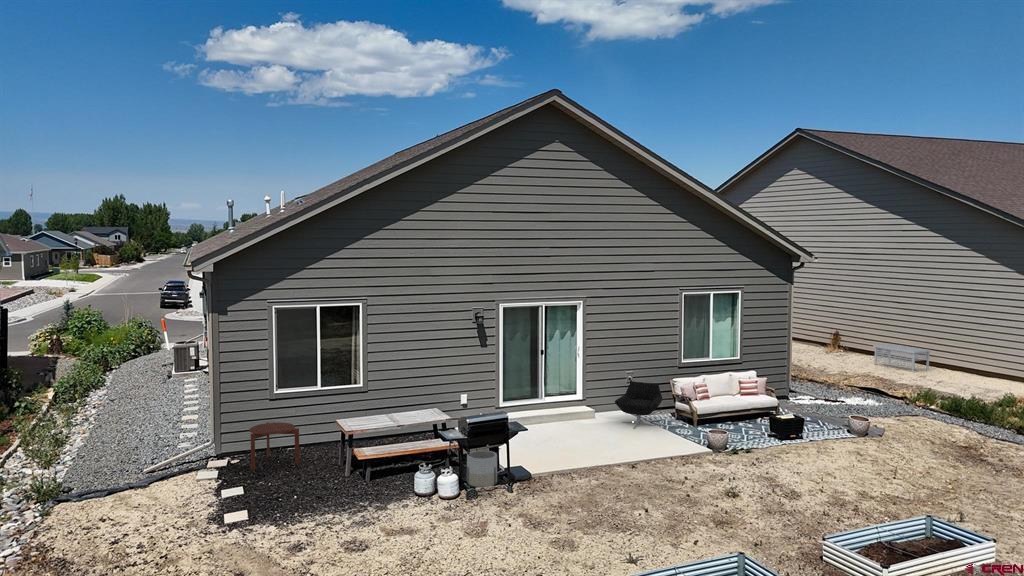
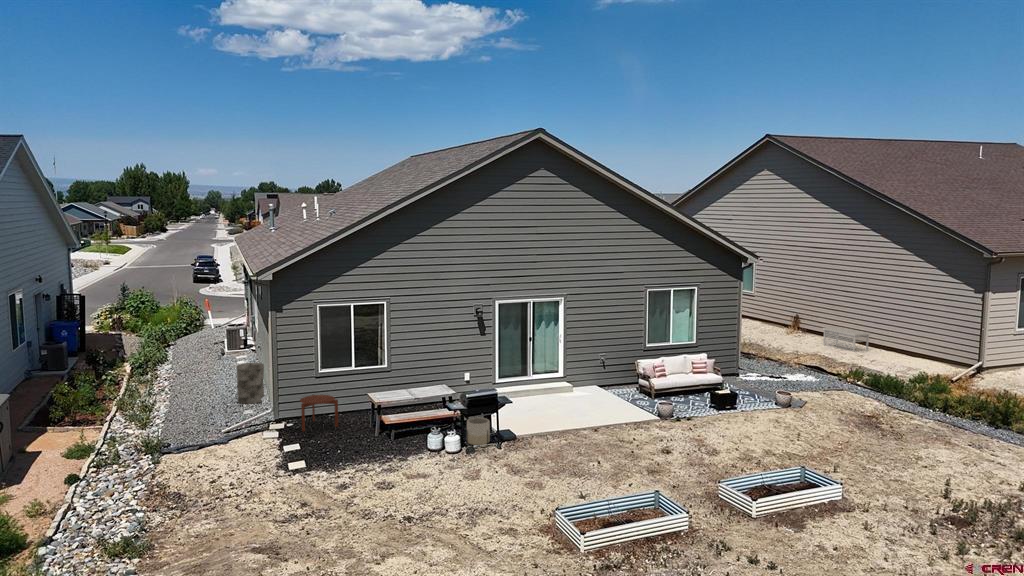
lounge chair: present [615,381,662,429] -> none [589,362,628,400]
trash can: none [174,384,210,436] -> present [237,363,264,404]

